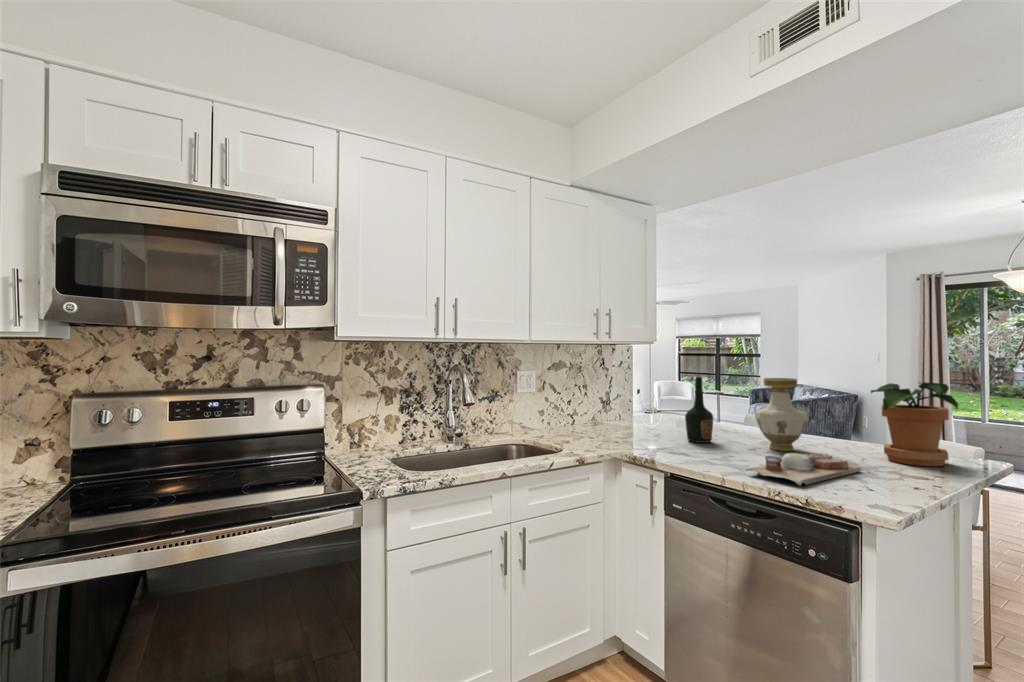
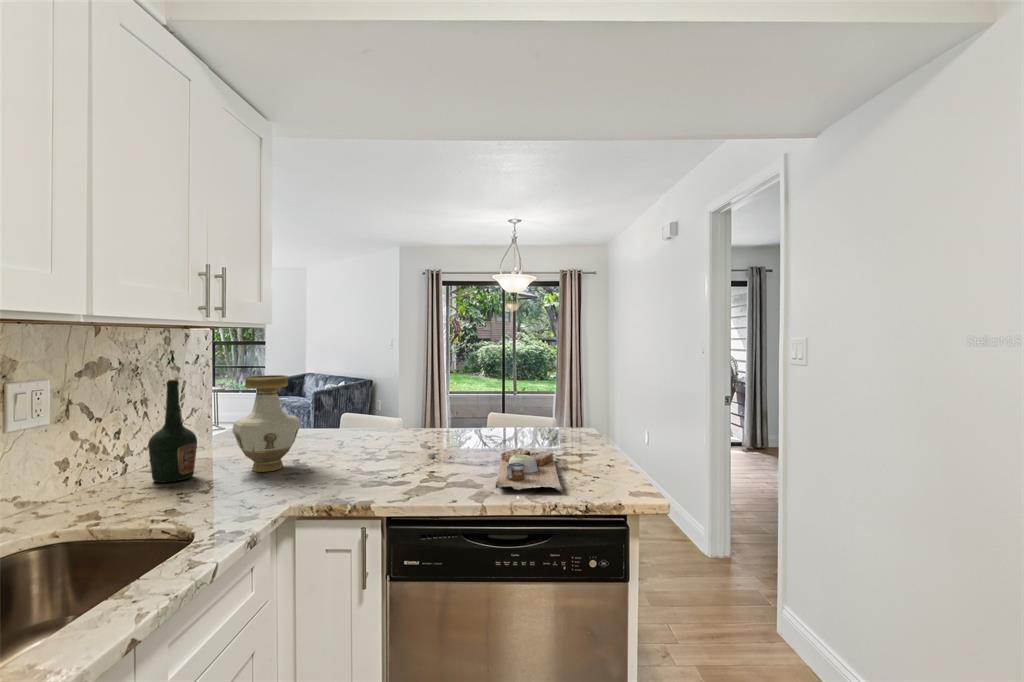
bottle: present [685,376,713,443] -> present [148,379,197,482]
vase: present [755,378,808,451] -> present [232,375,300,472]
potted plant: present [871,382,958,466] -> none [517,368,584,444]

